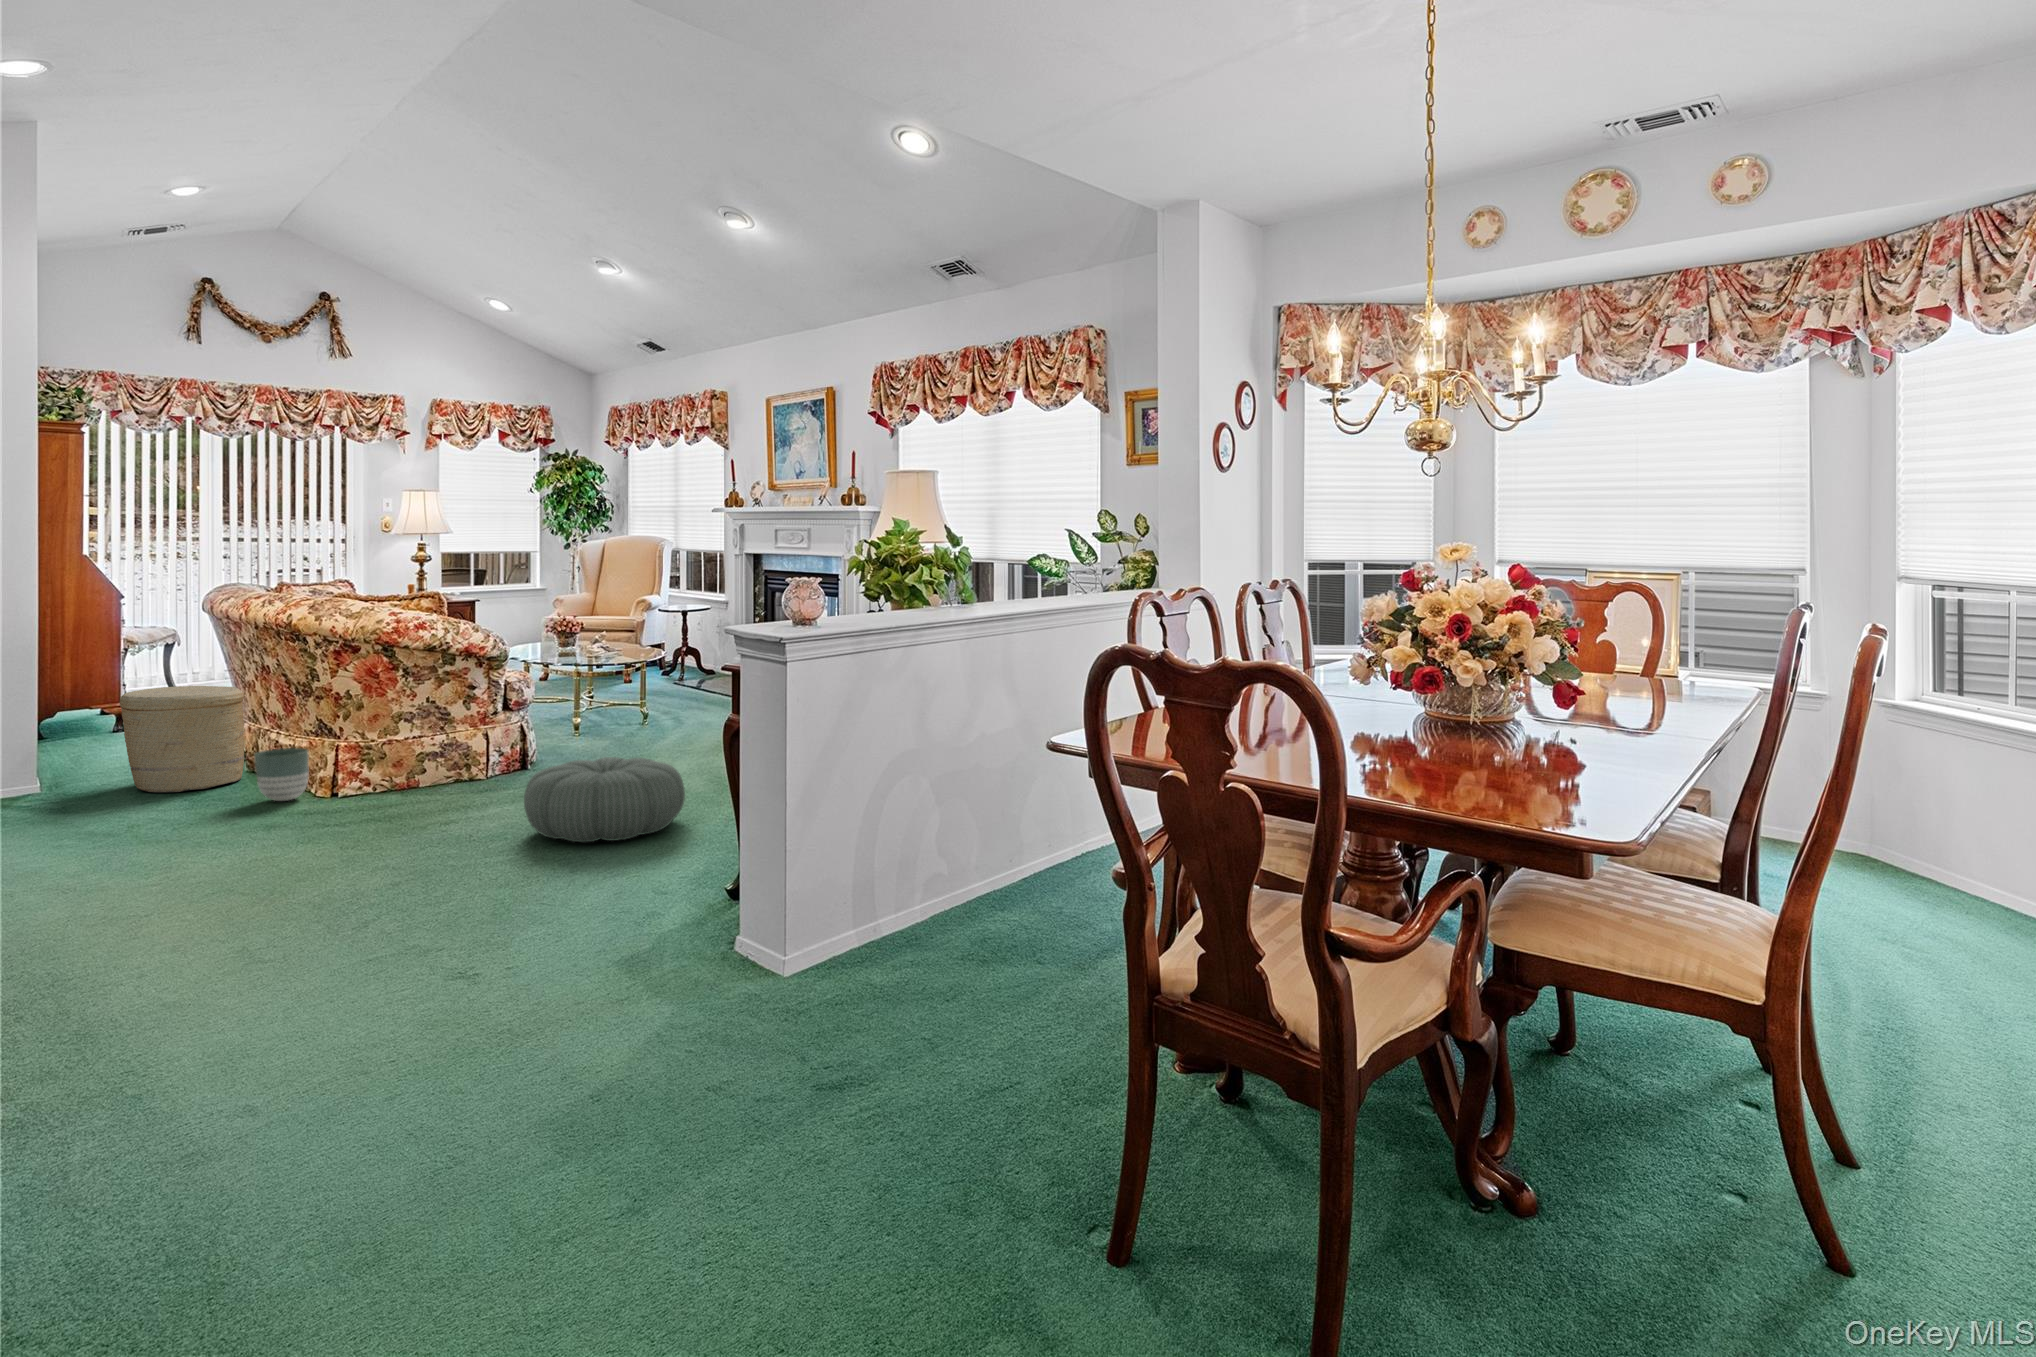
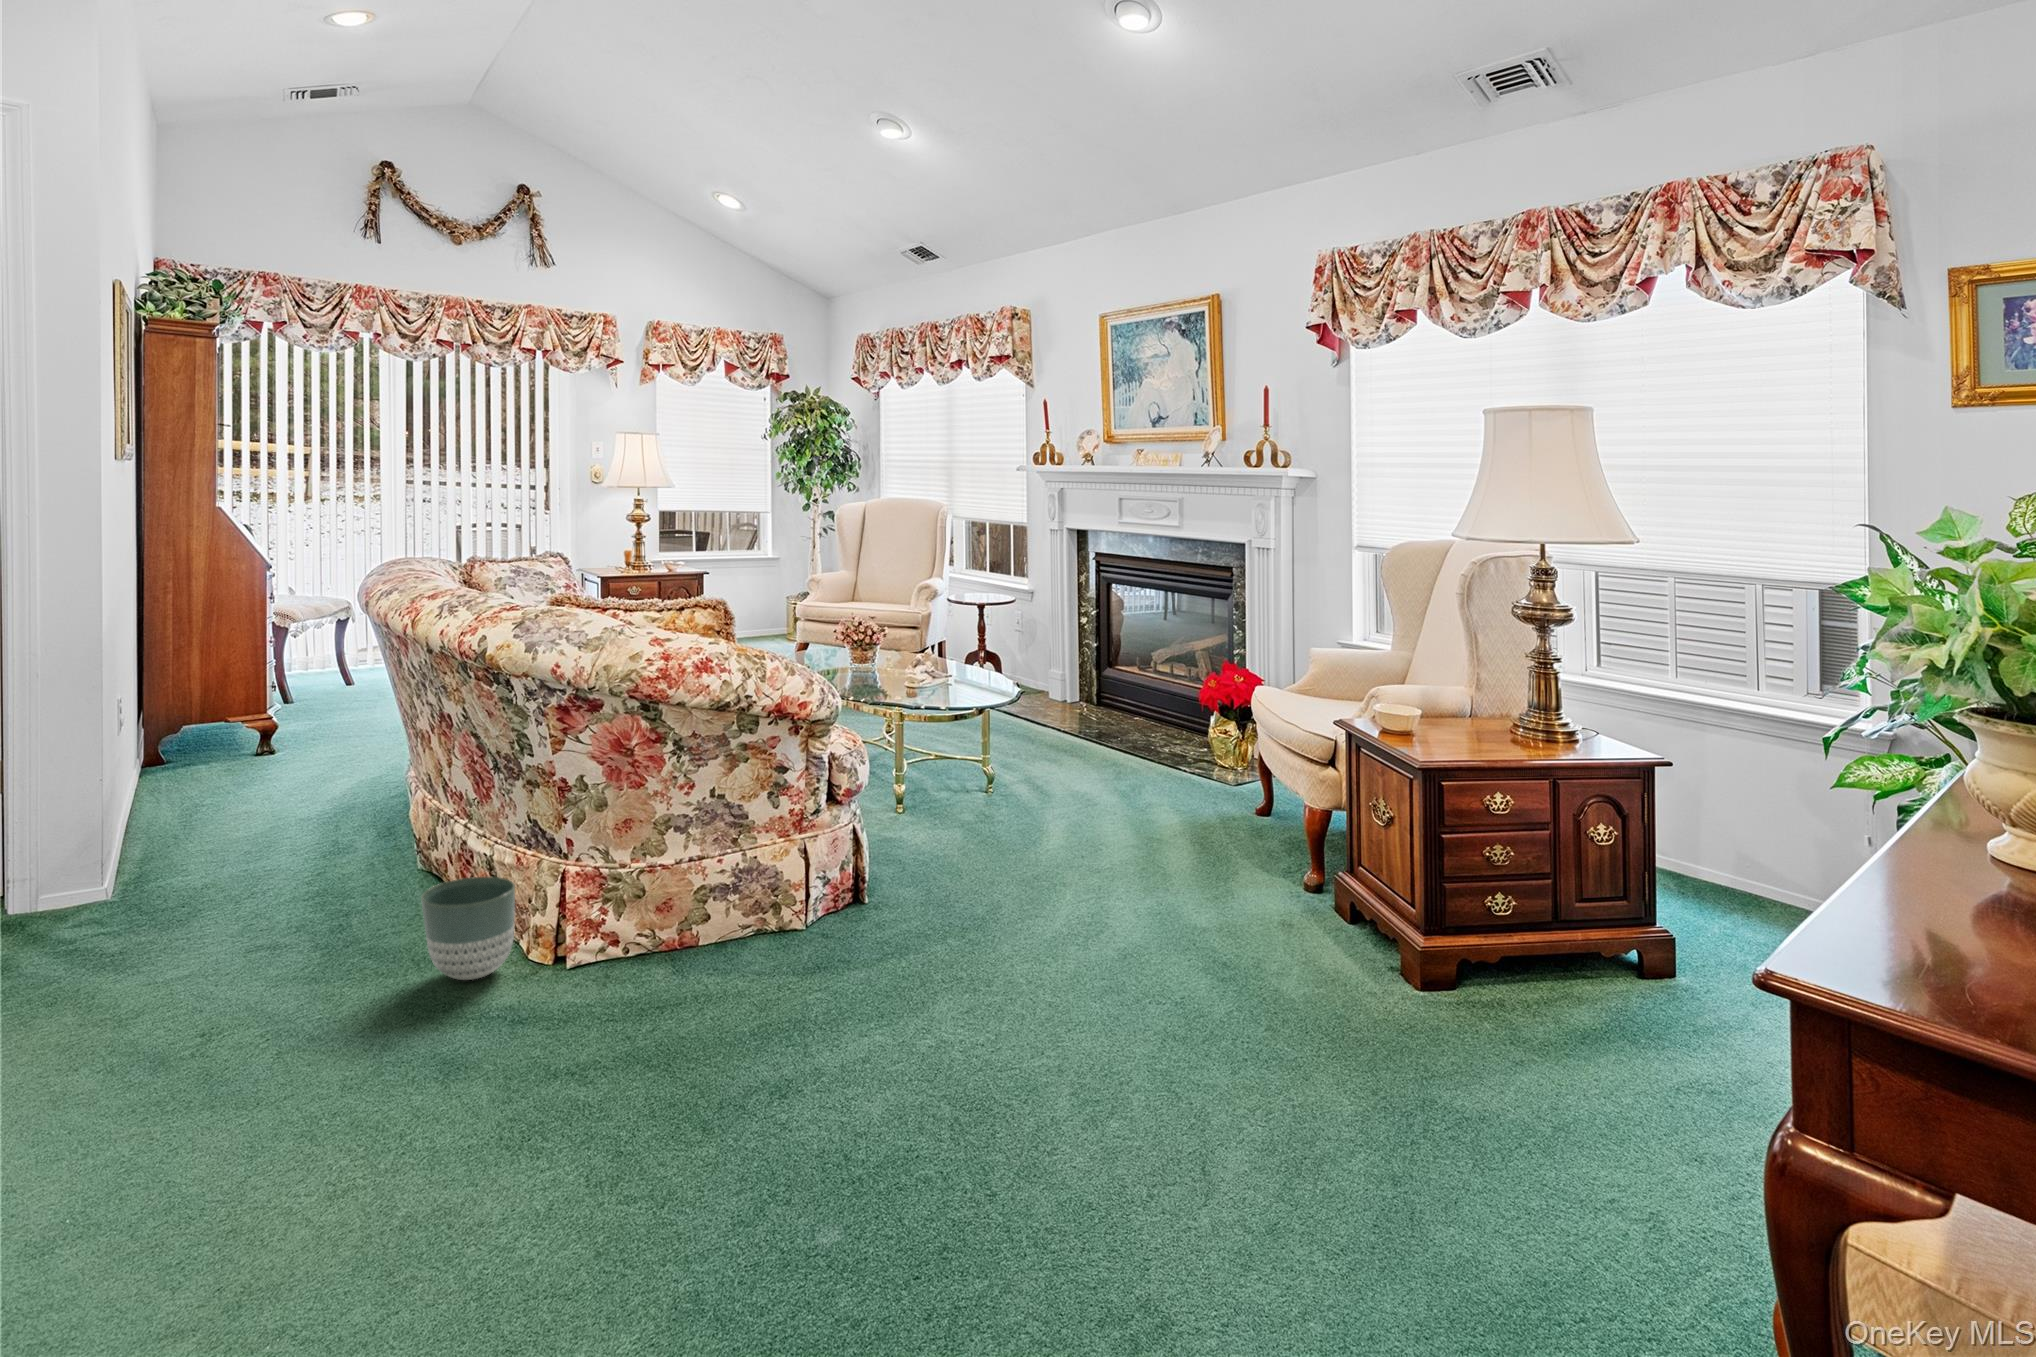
woven basket: present [120,686,244,792] -> none [207,741,411,938]
pouf: present [524,757,685,842] -> none [961,962,1293,1219]

